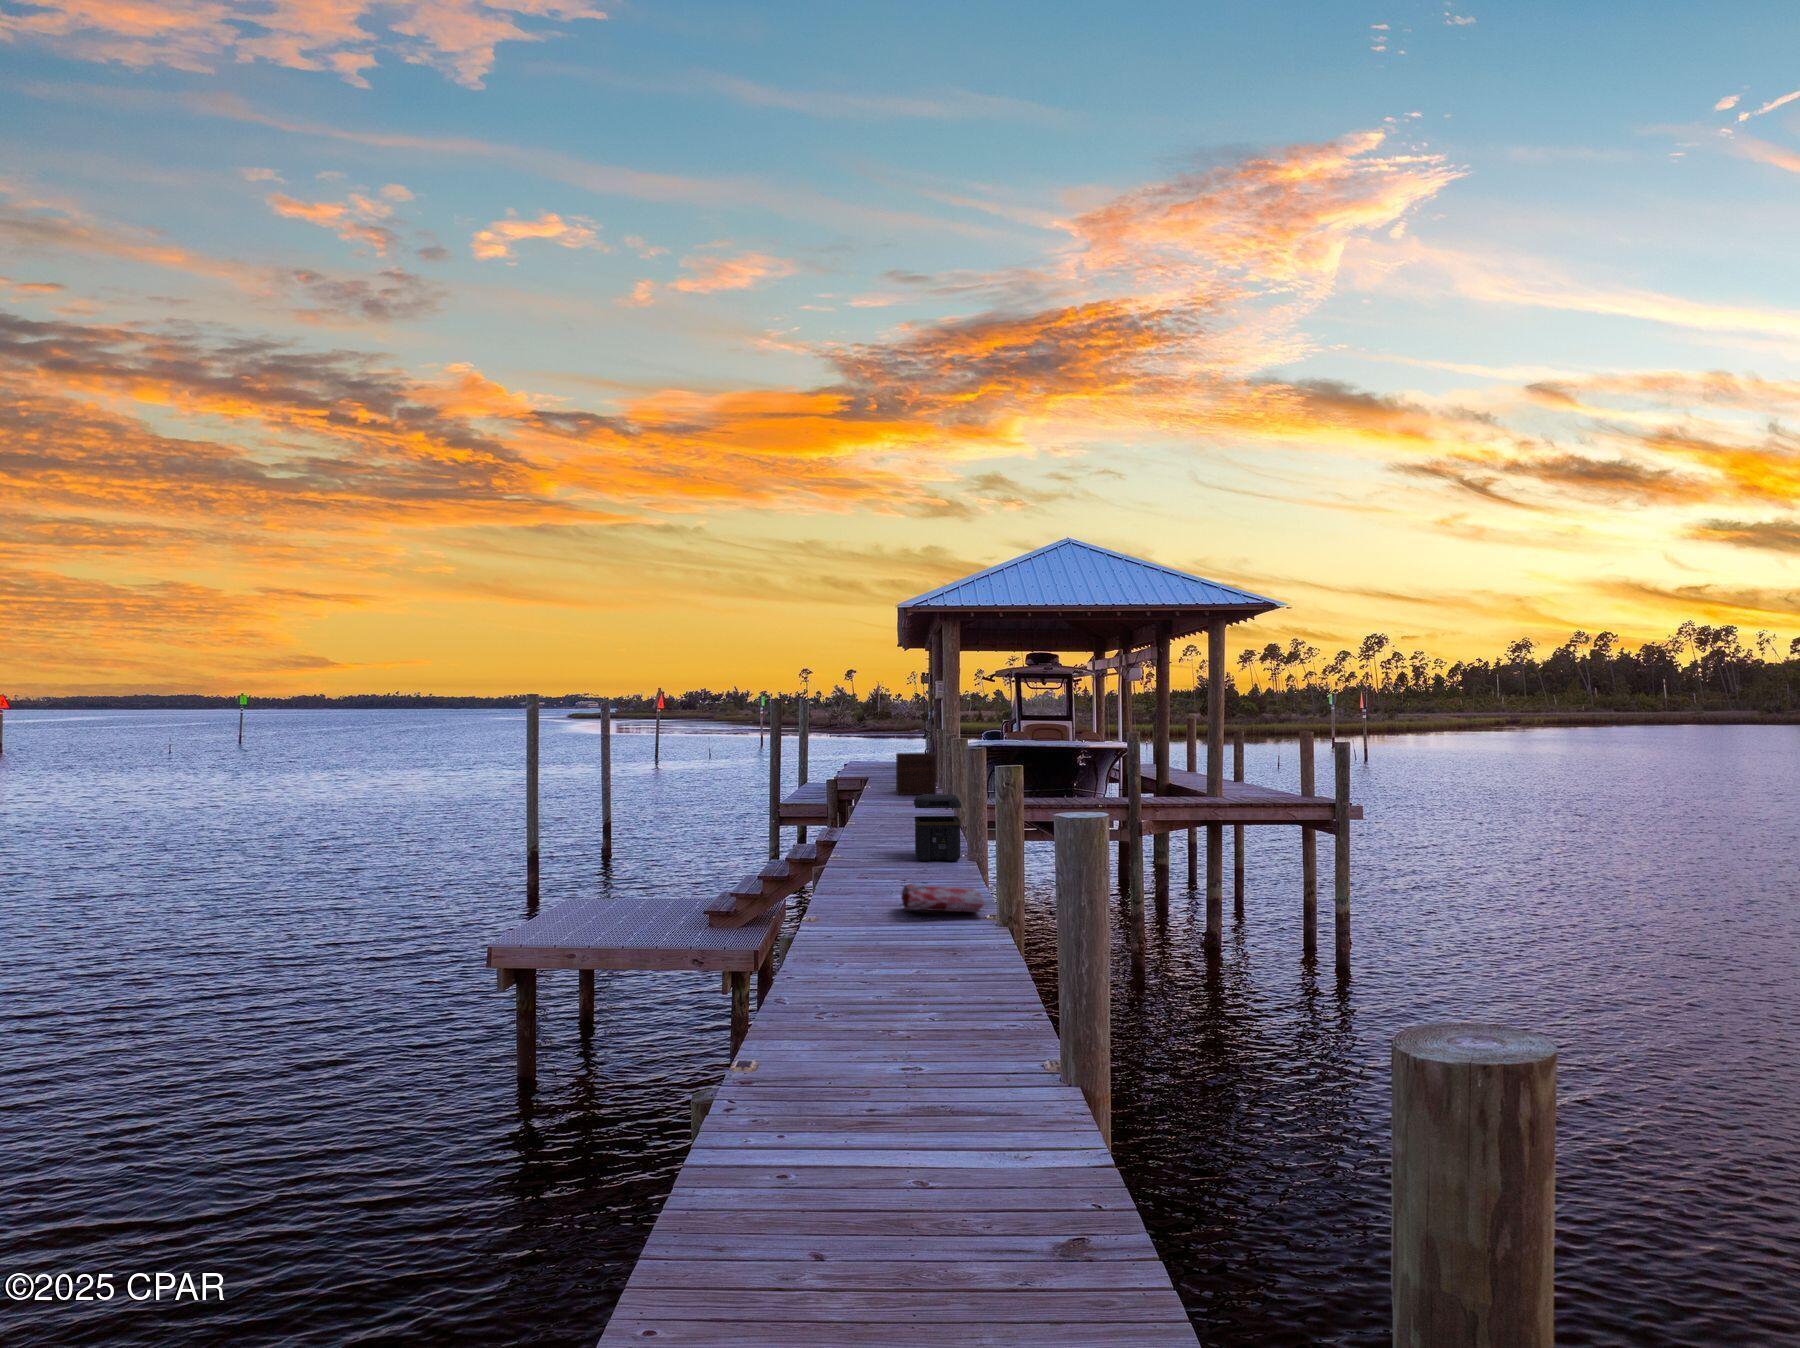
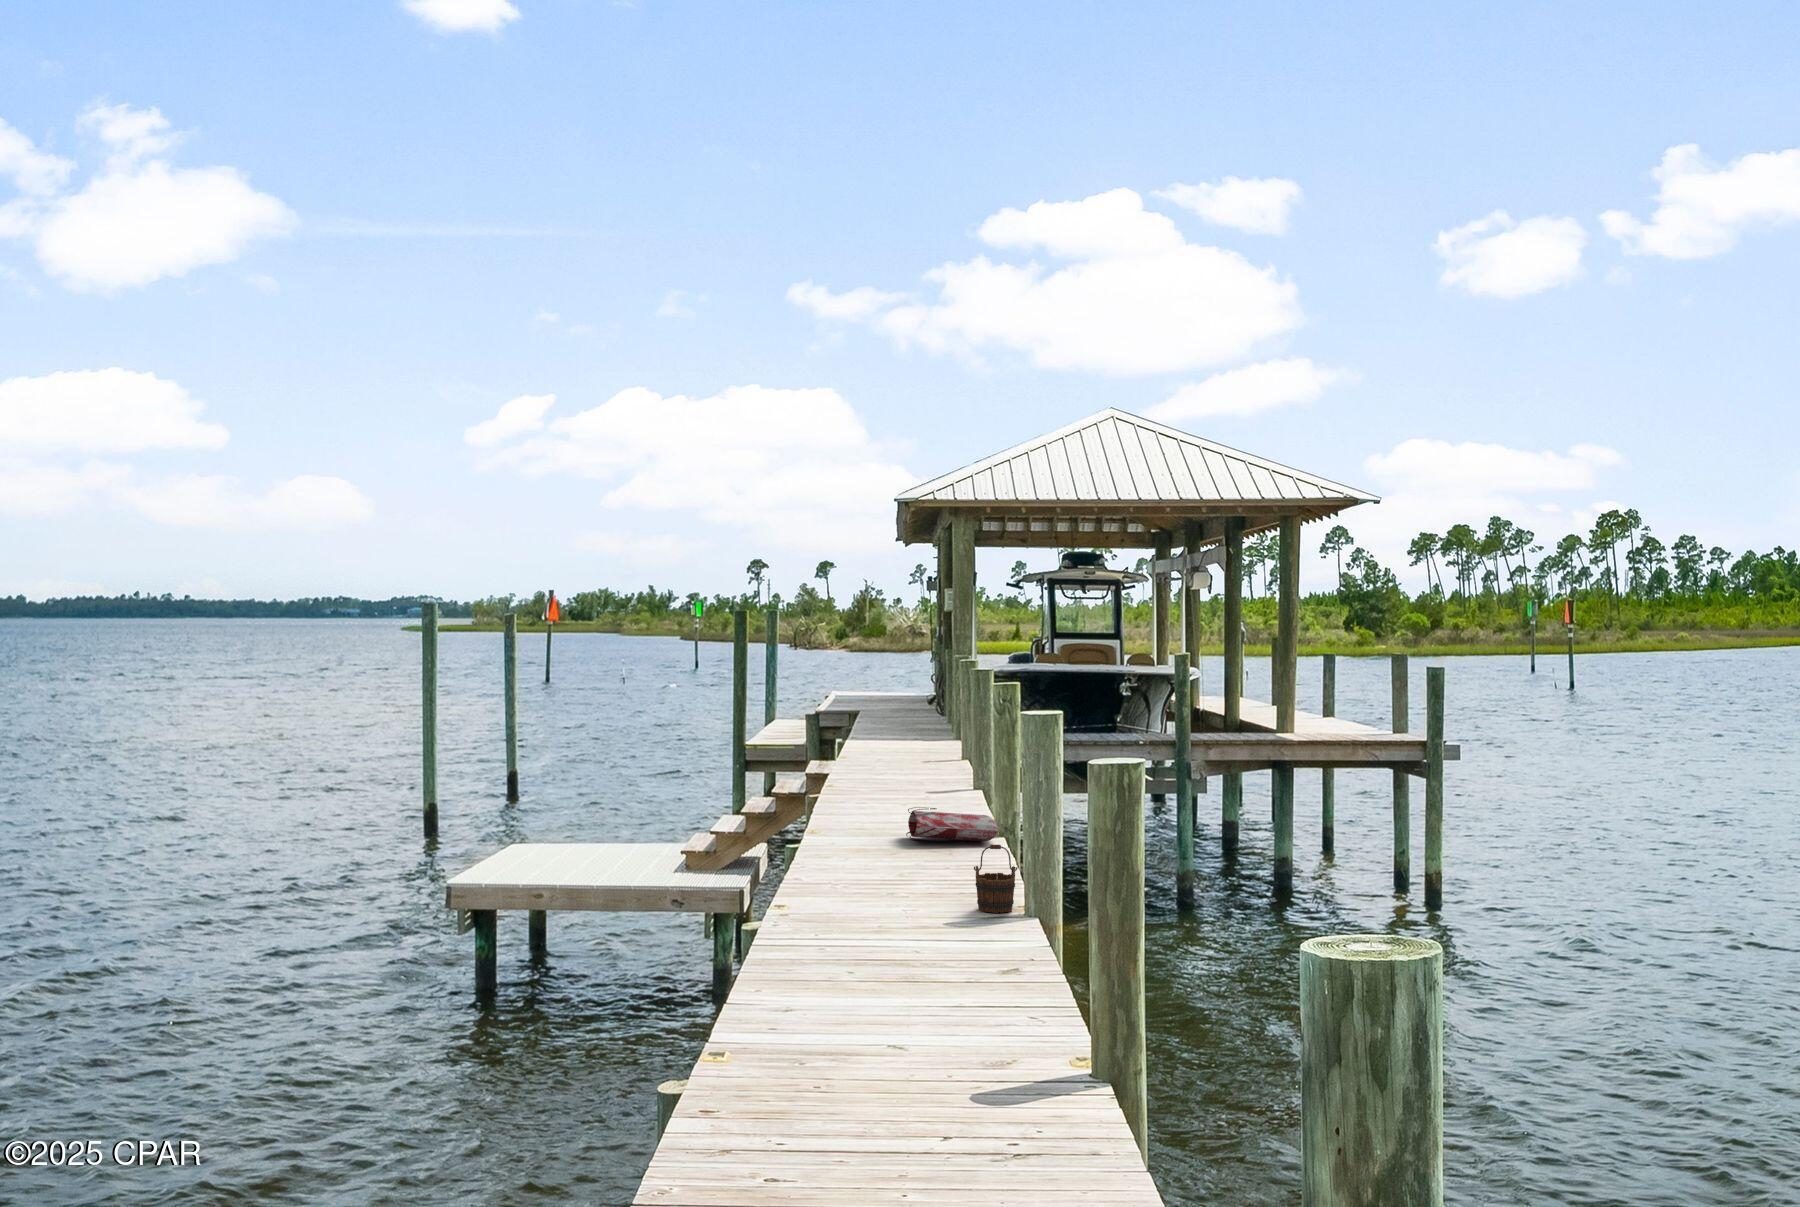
wooden crate: present [896,752,937,795] -> none [897,678,947,730]
toolbox: present [914,795,961,861] -> none [921,721,975,796]
wooden bucket: none [964,936,1007,1006] -> present [974,845,1017,913]

